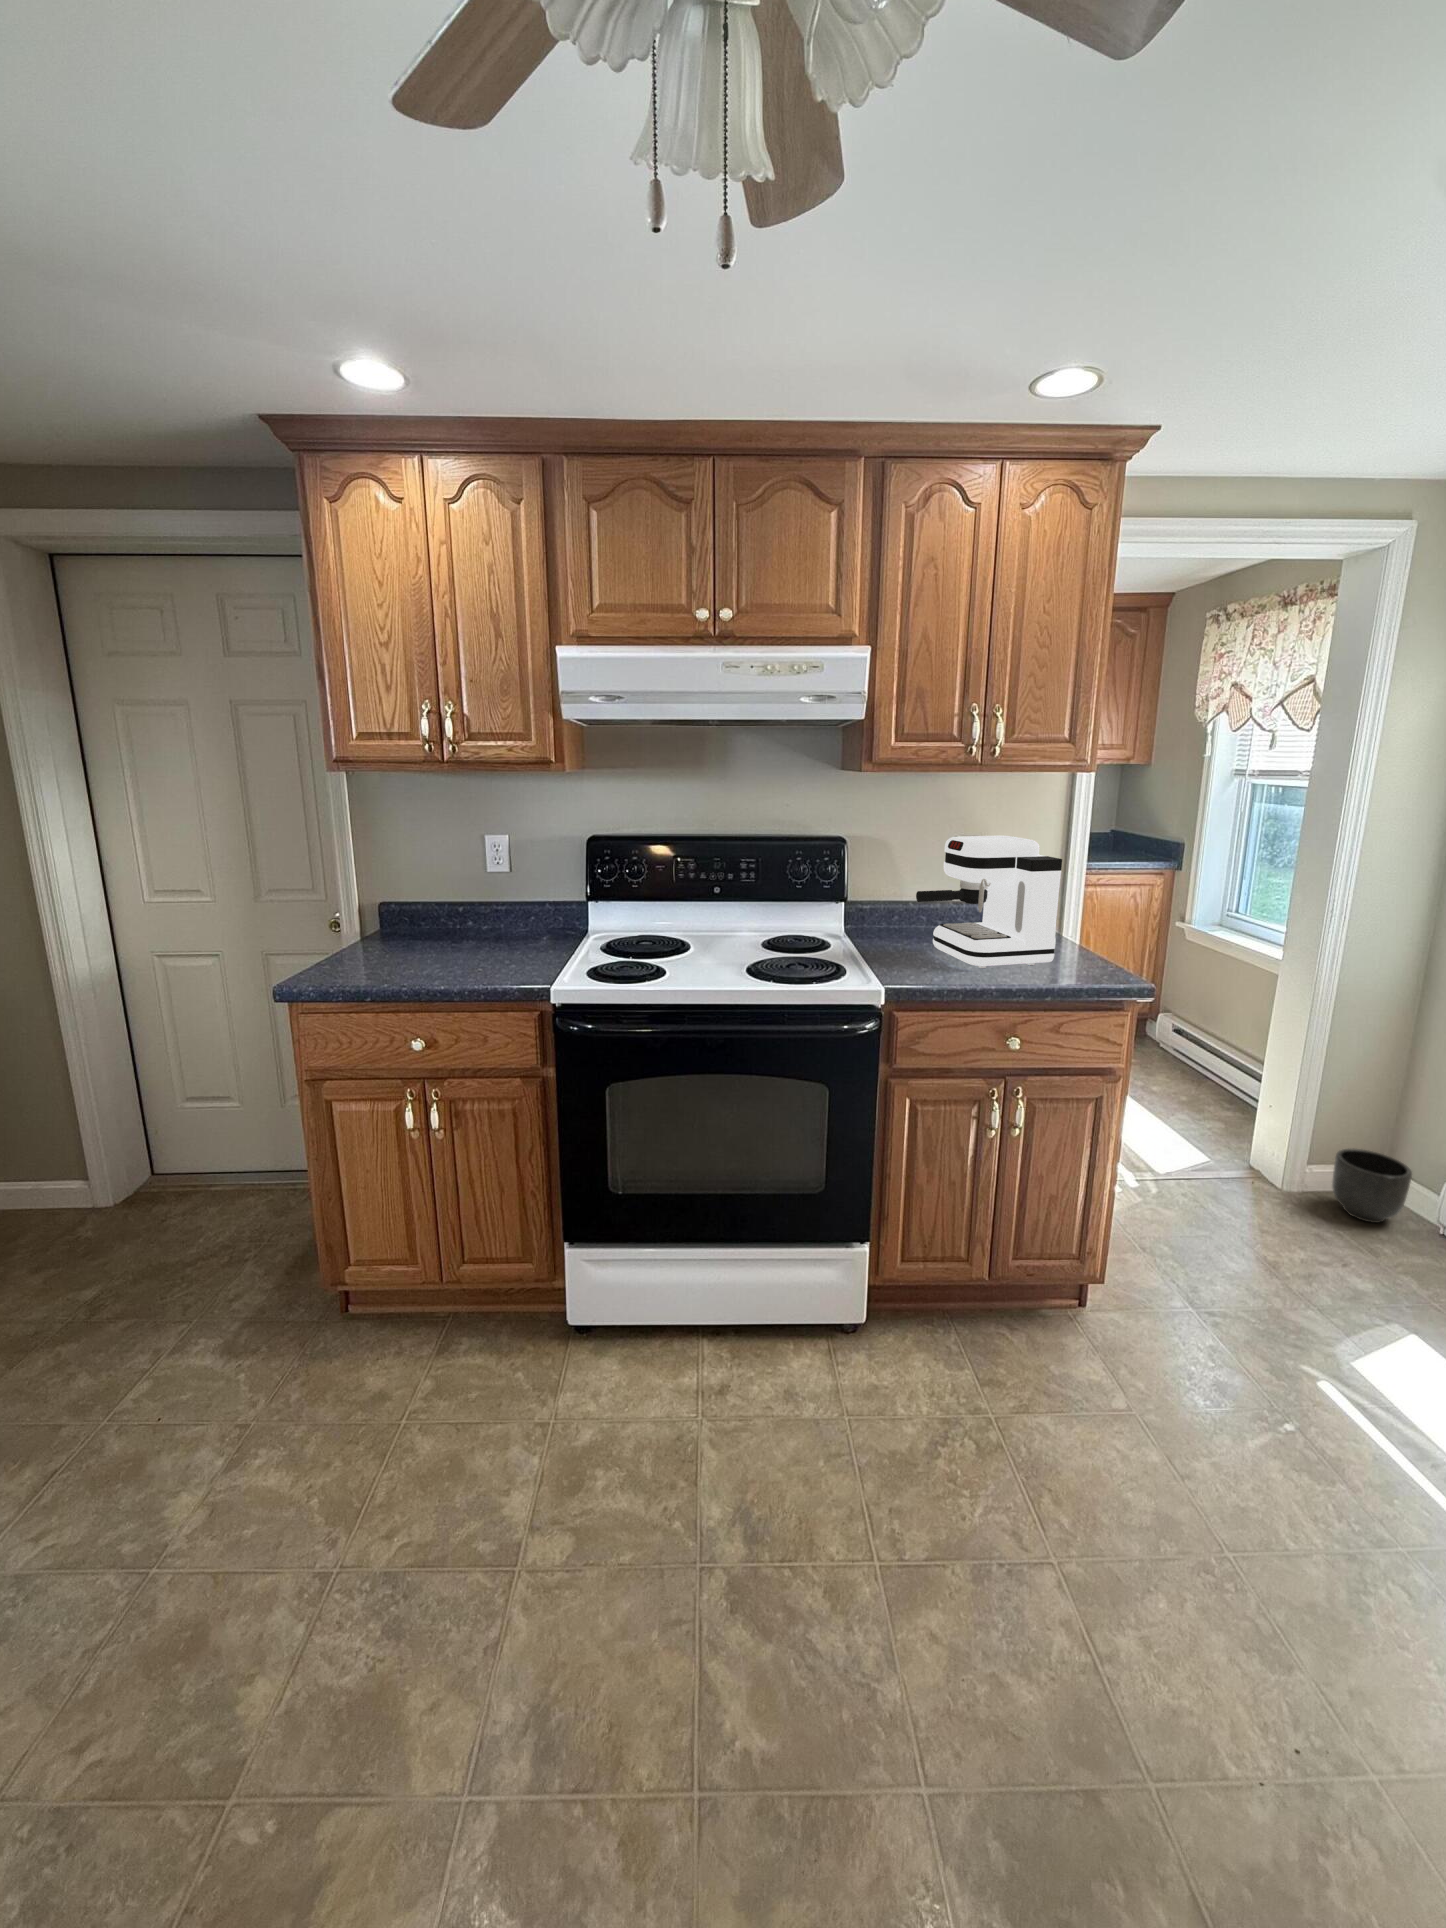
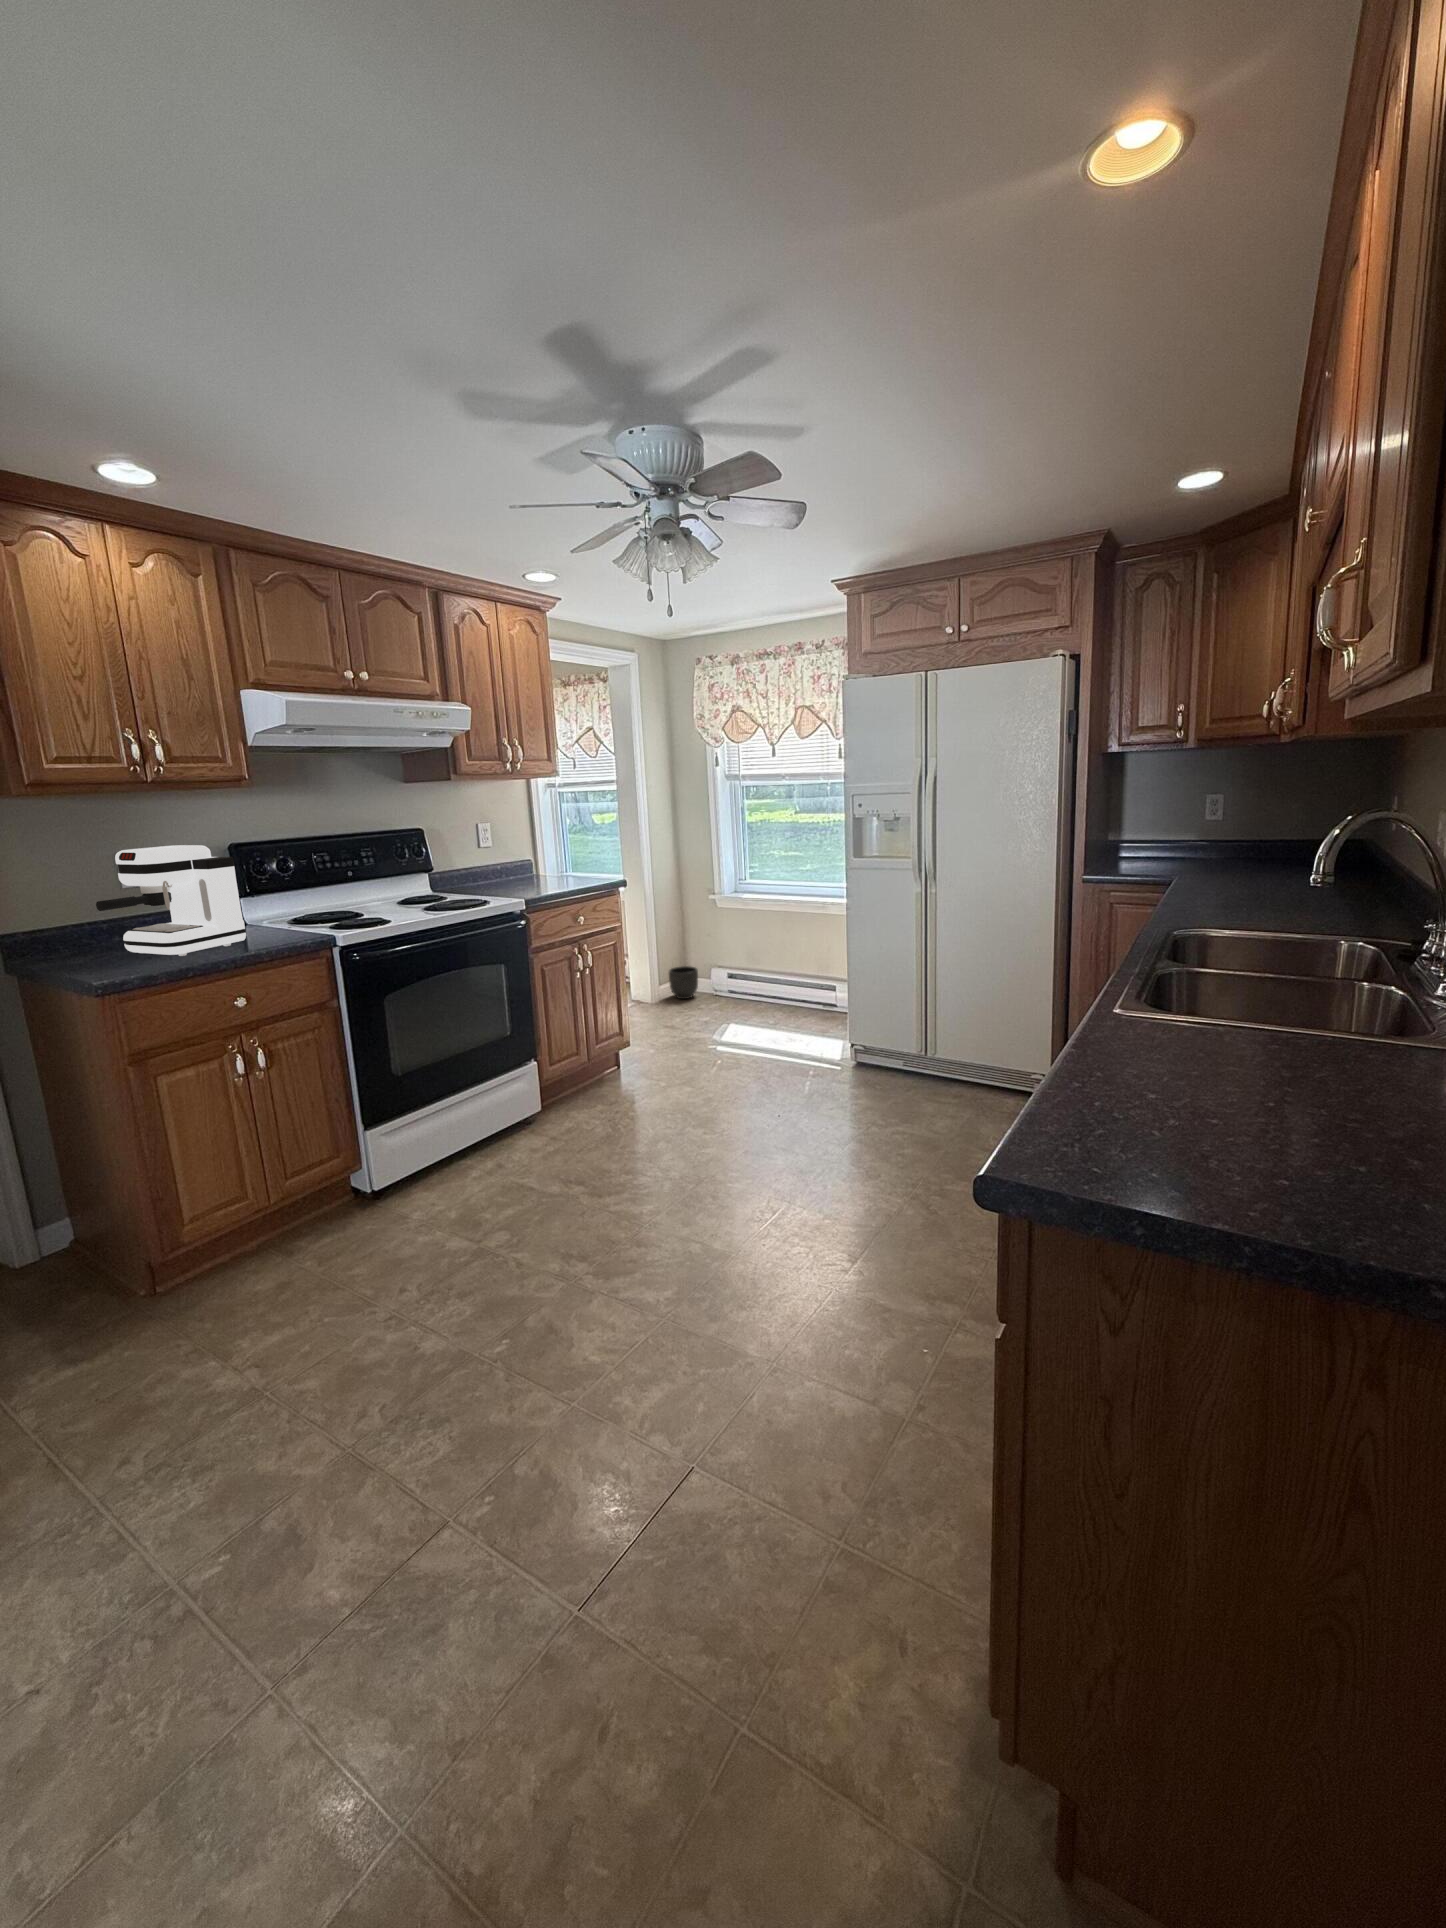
coffee maker: present [916,836,1062,968] -> present [96,845,246,956]

